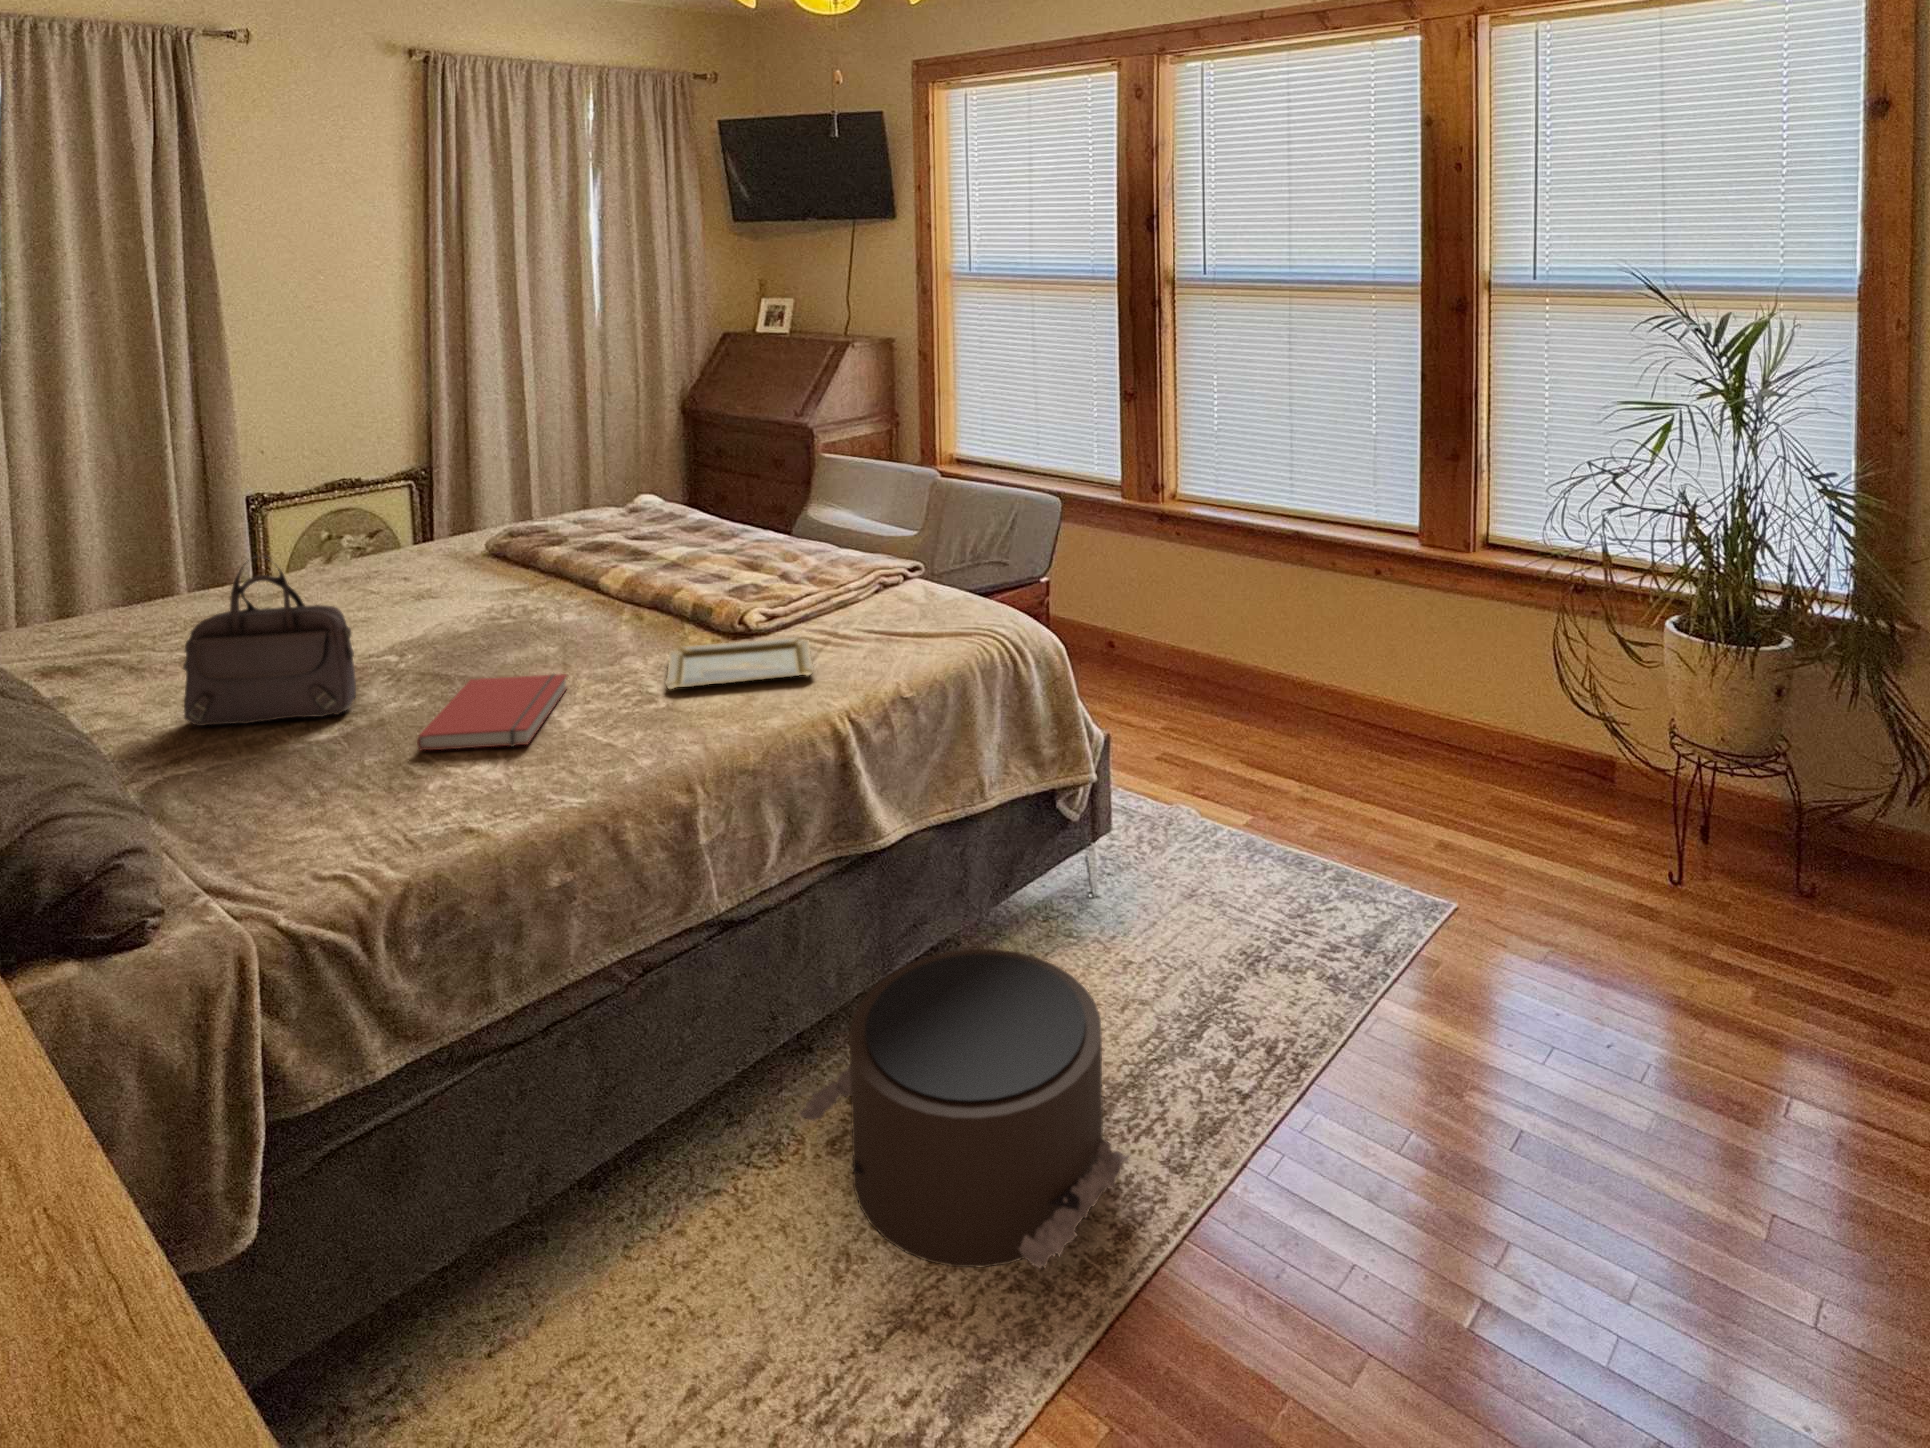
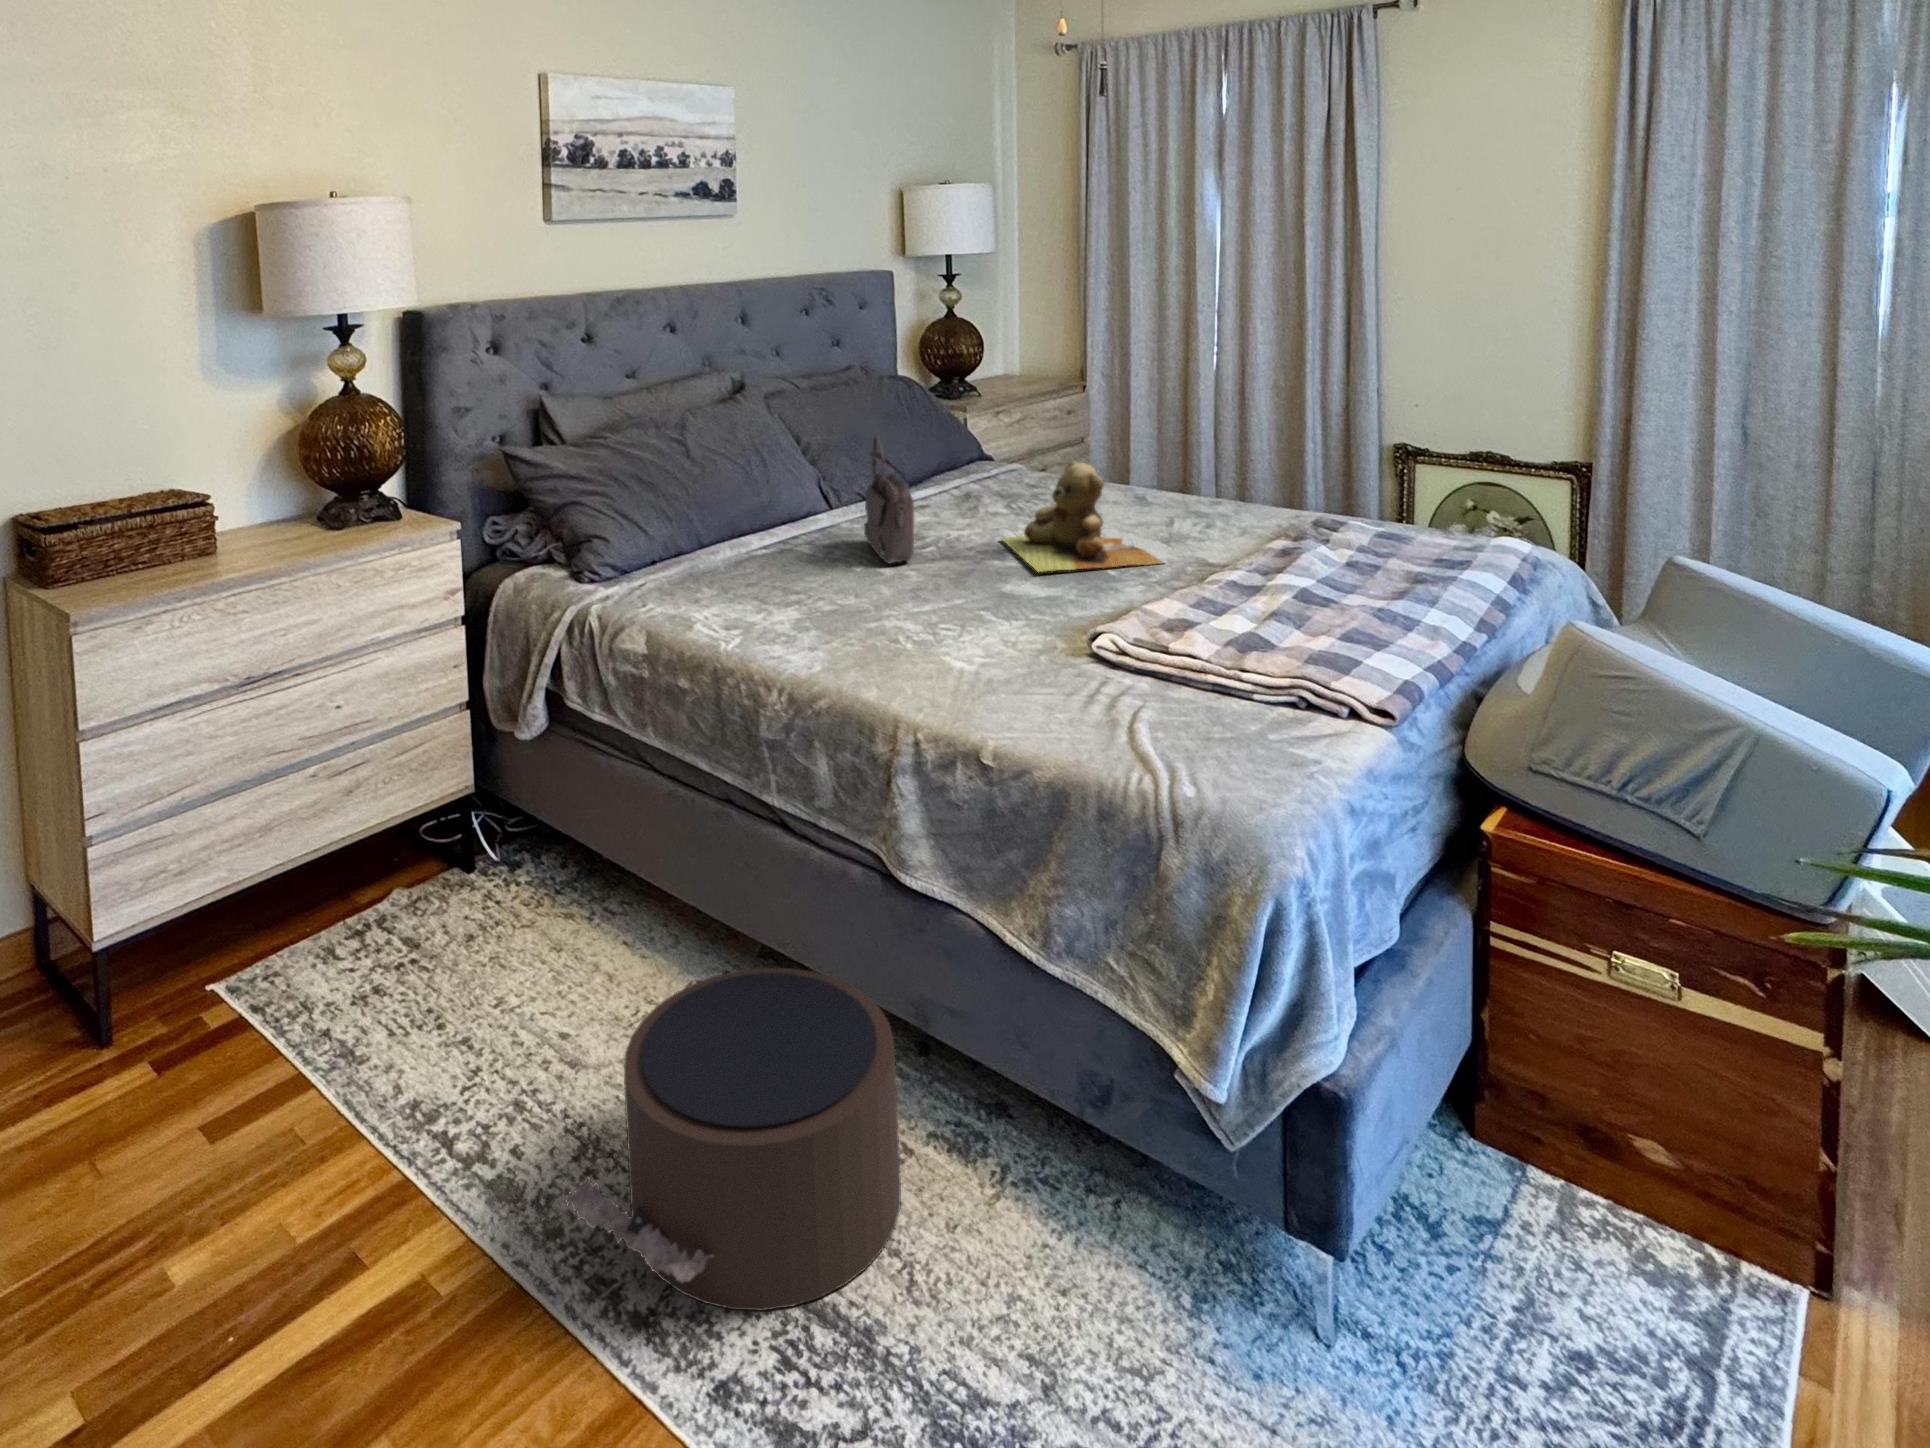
teddy bear: none [330,526,543,653] -> present [1002,461,1165,572]
tray: present [665,637,814,689] -> none [940,619,1084,680]
book: present [417,674,567,750] -> none [826,575,950,616]

